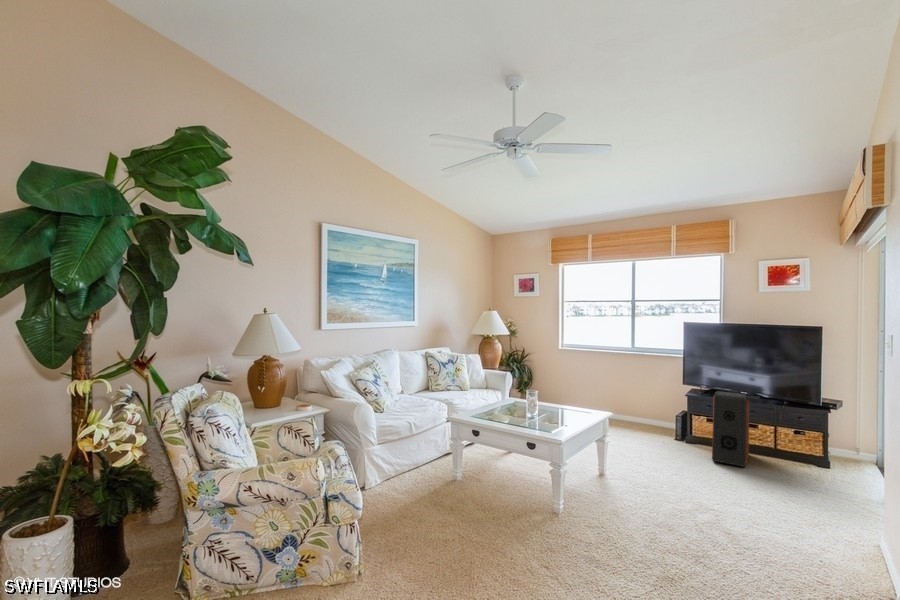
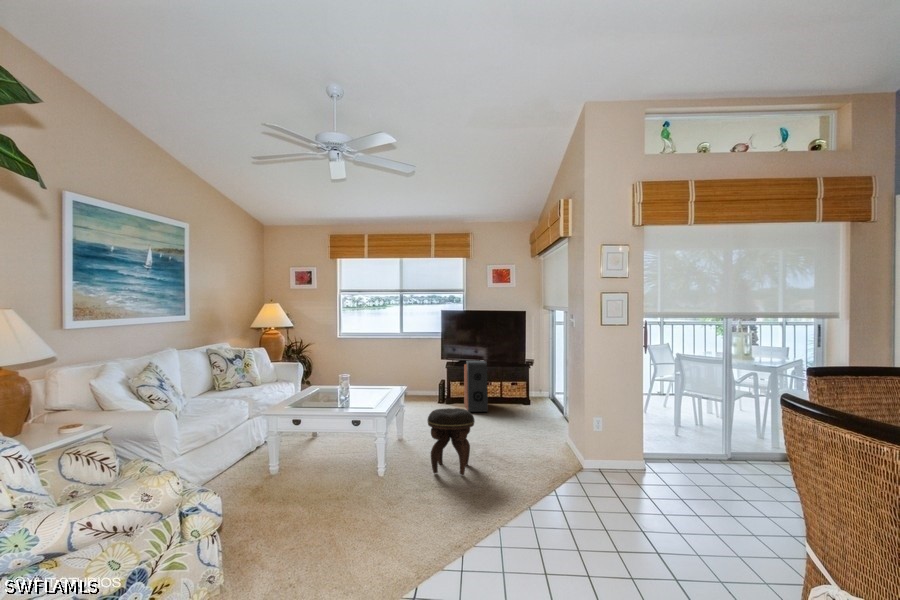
footstool: none [613,451,681,546] -> present [427,408,475,475]

